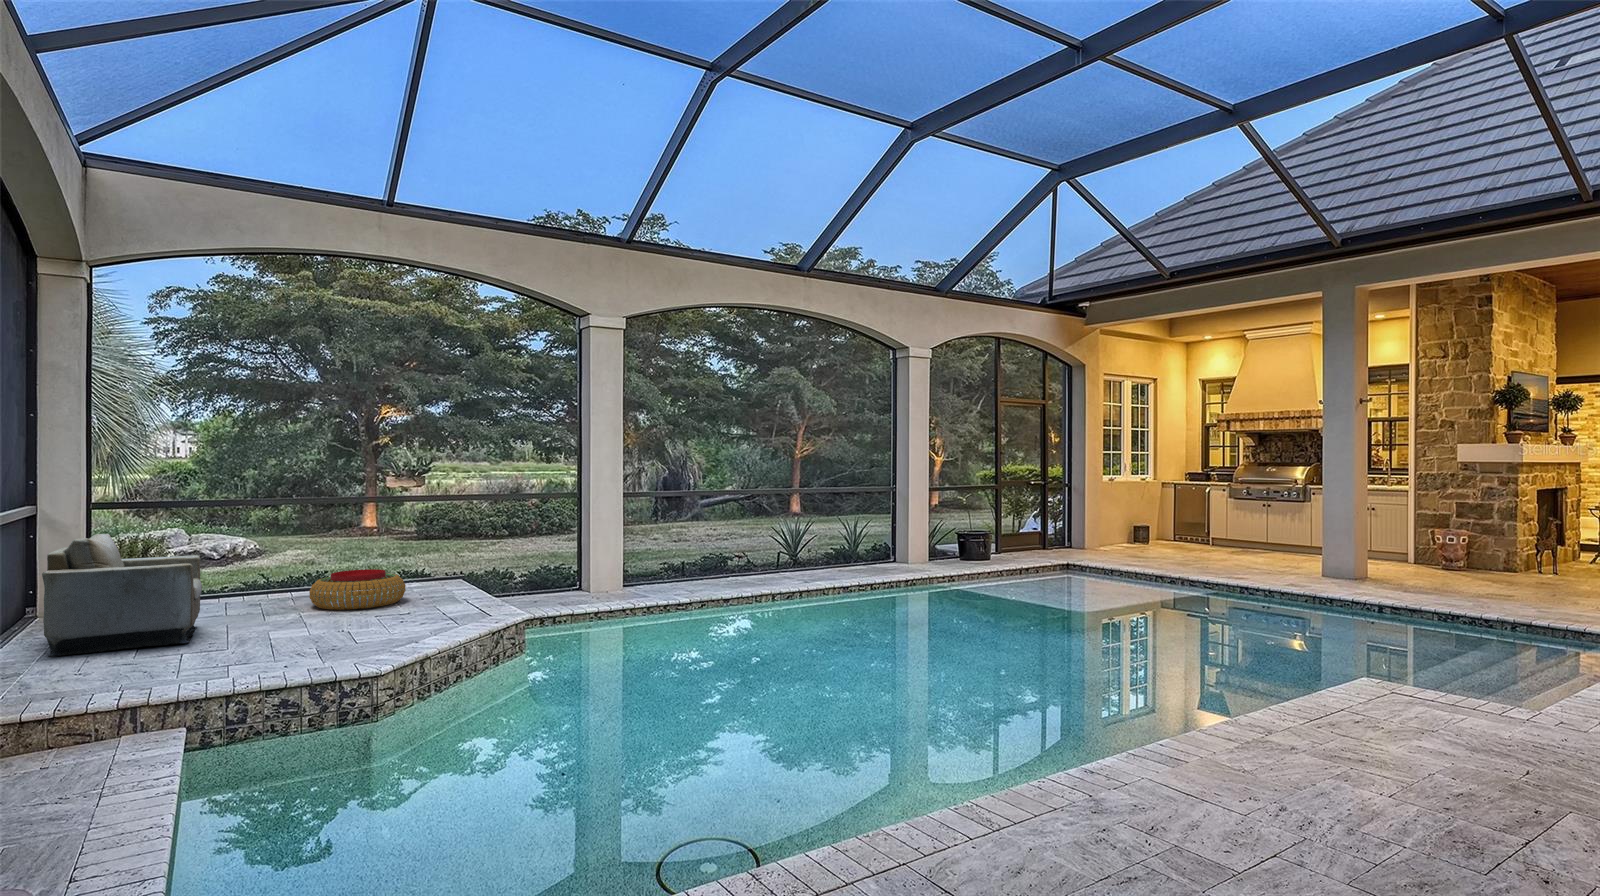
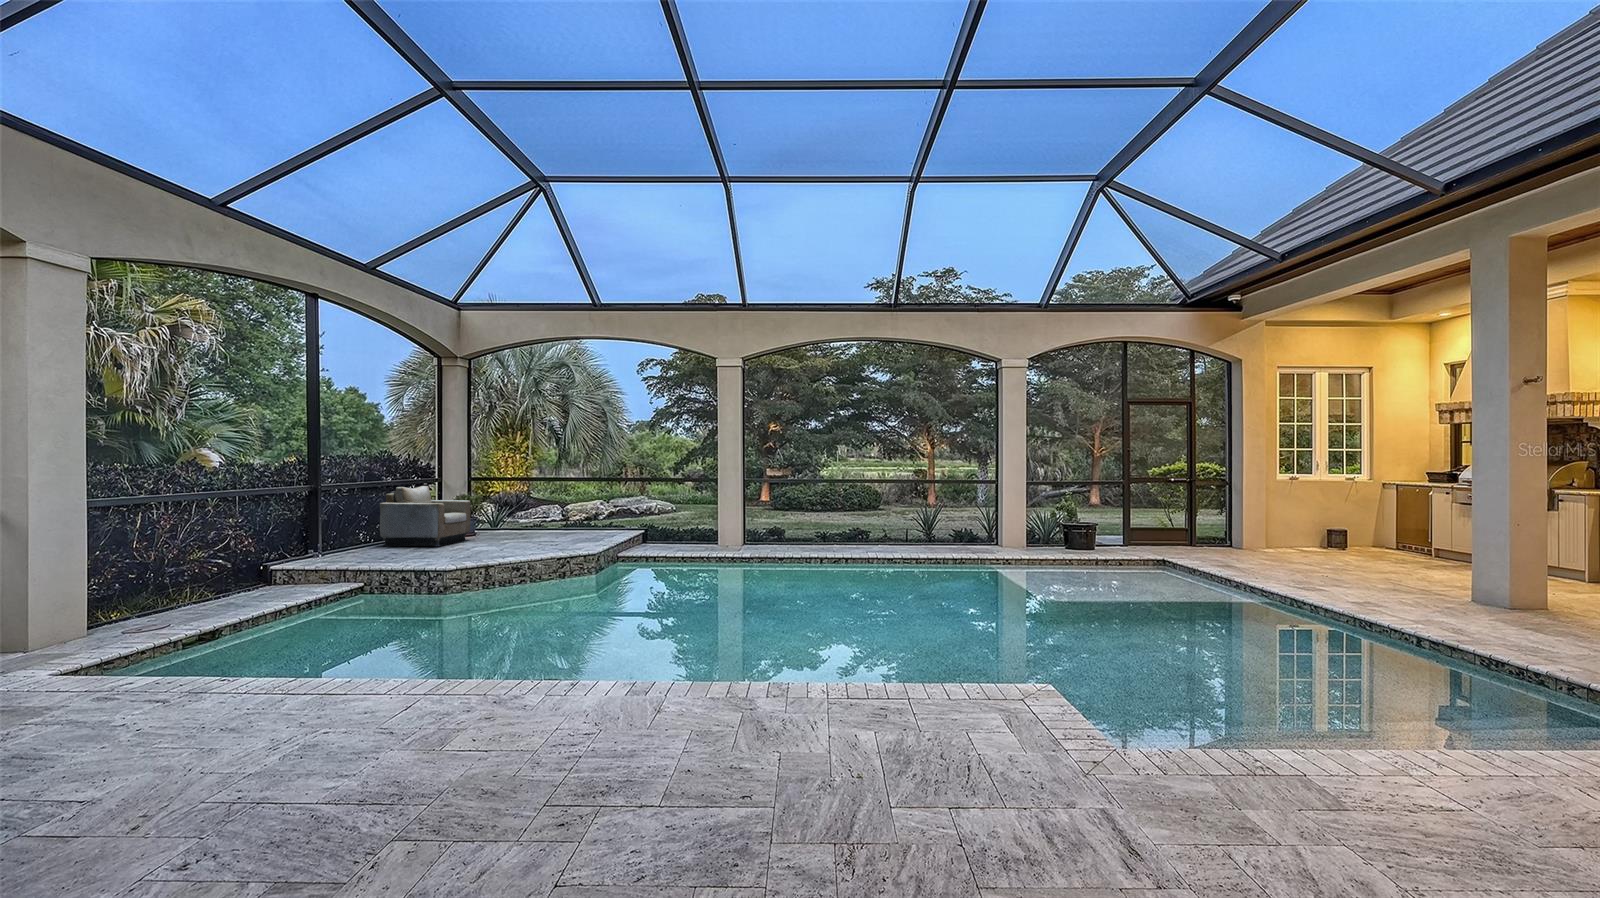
pouf: present [309,569,406,610] -> none [535,516,591,539]

